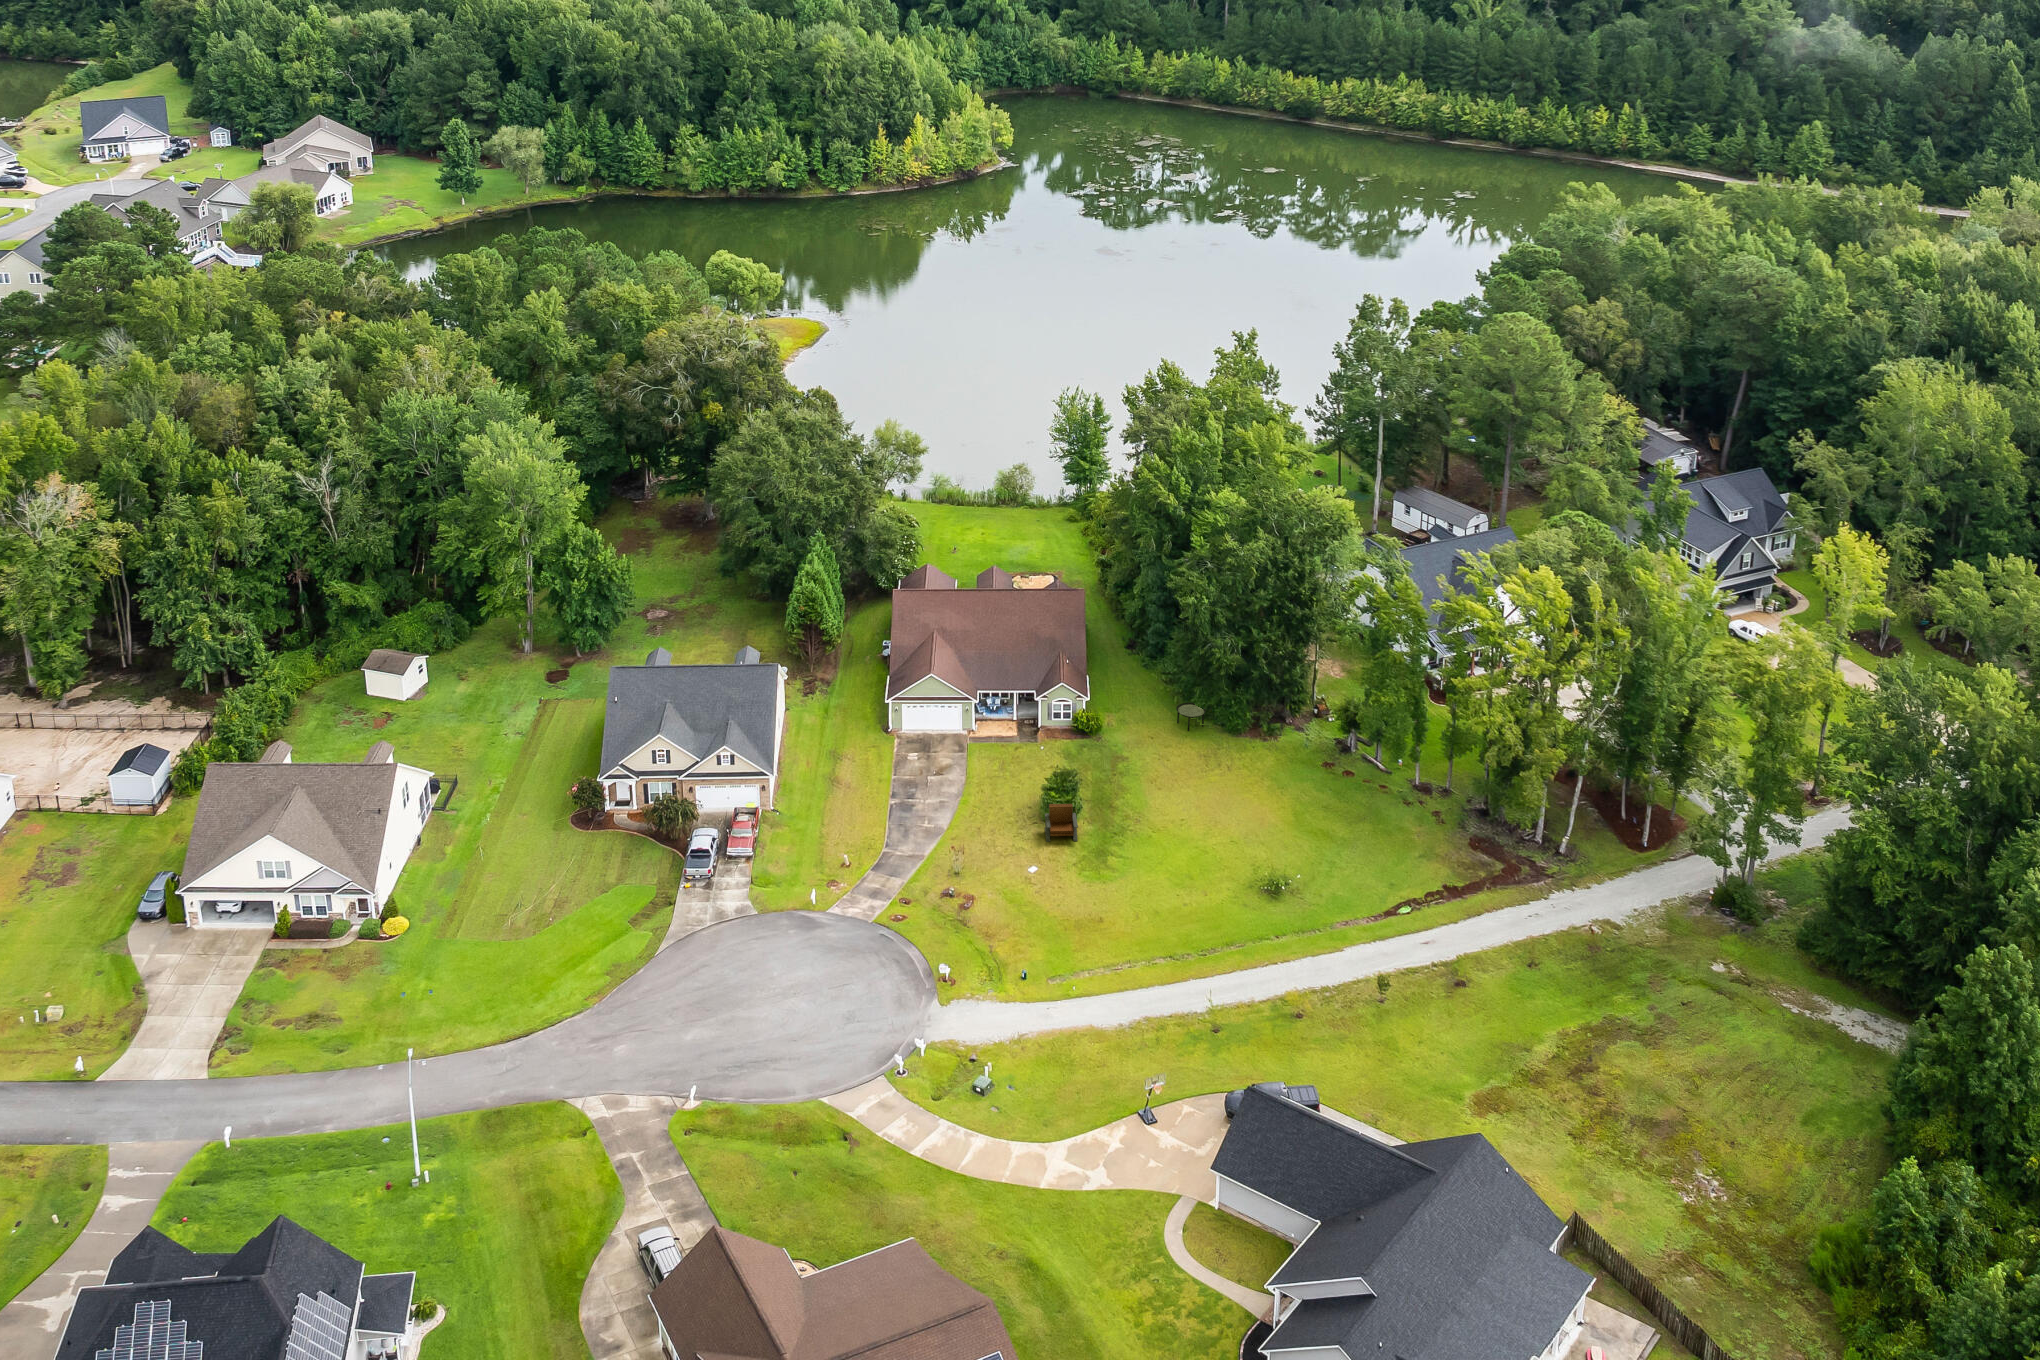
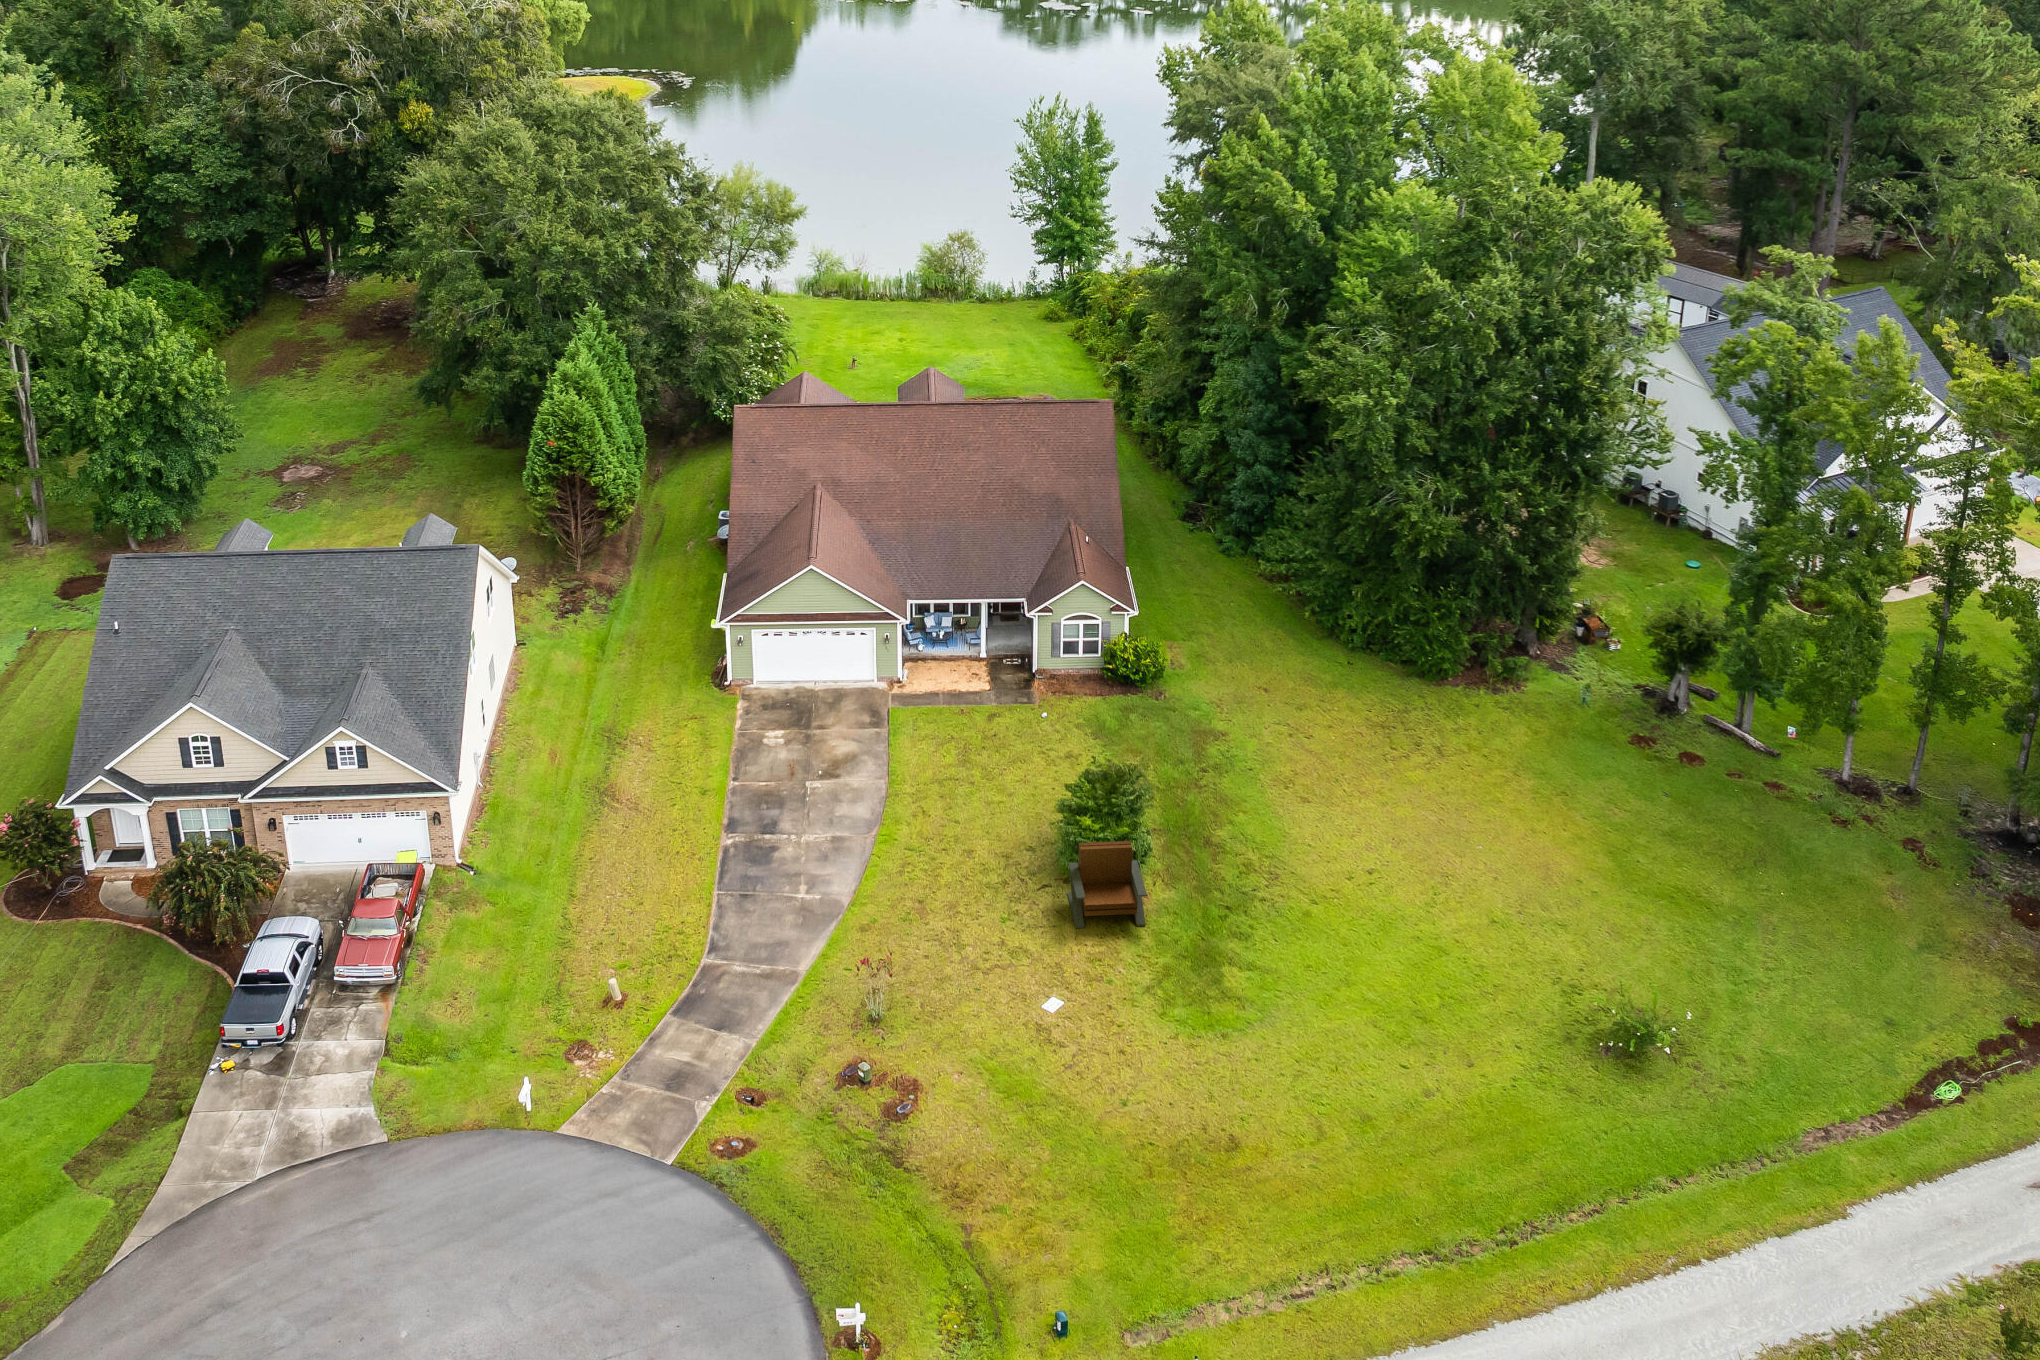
round table: present [1176,702,1206,731] -> none [1304,615,1363,671]

